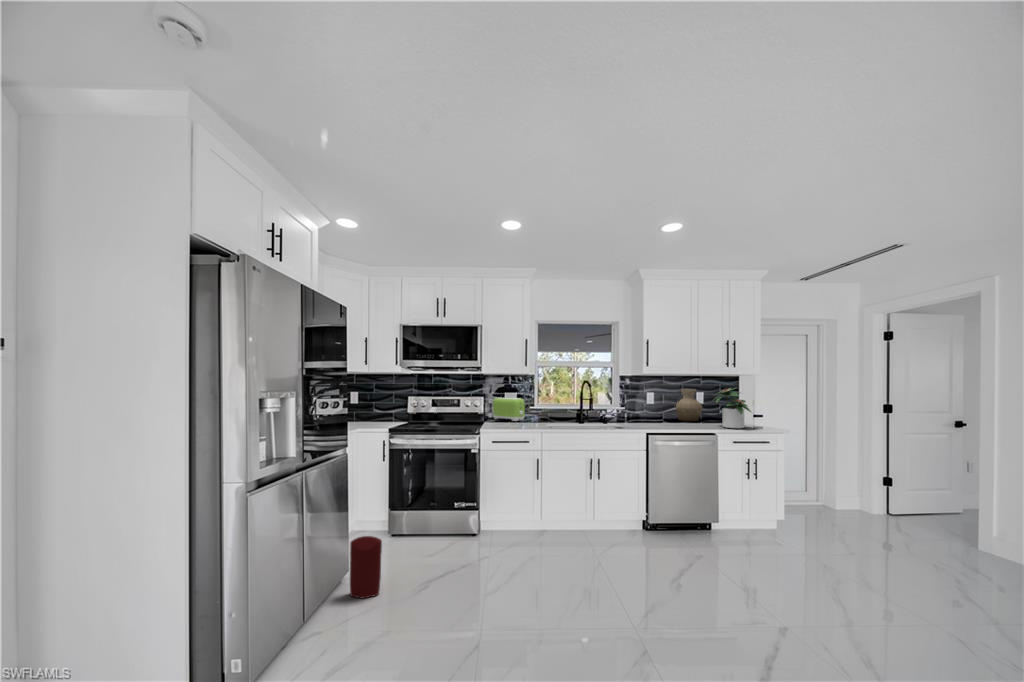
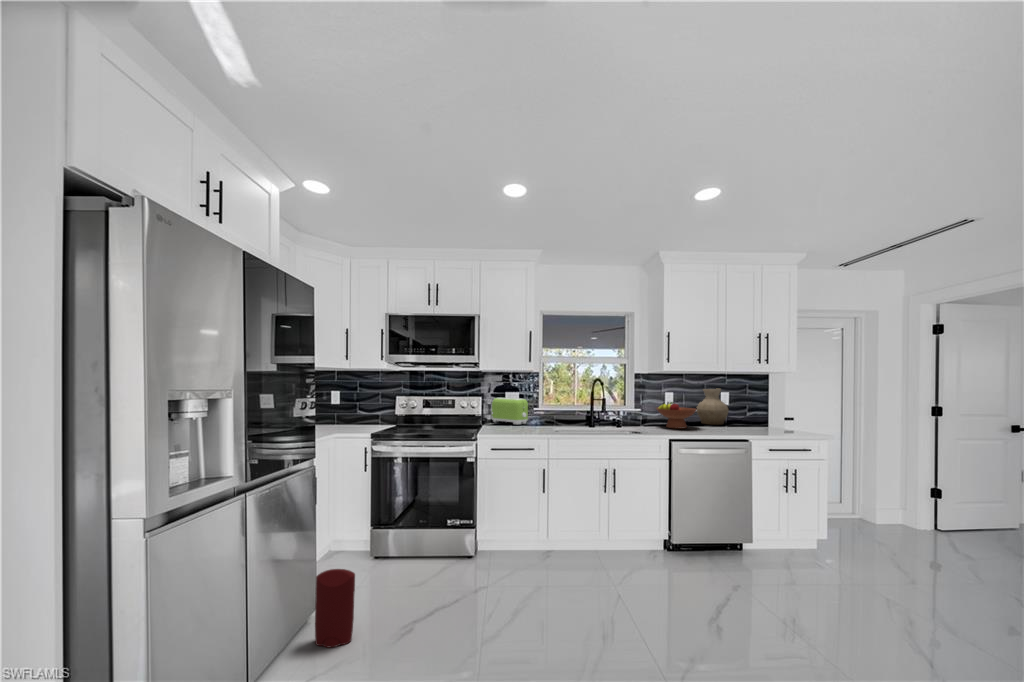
potted plant: present [712,388,751,429] -> none [741,387,789,434]
fruit bowl: none [637,401,673,424] -> present [656,402,697,429]

